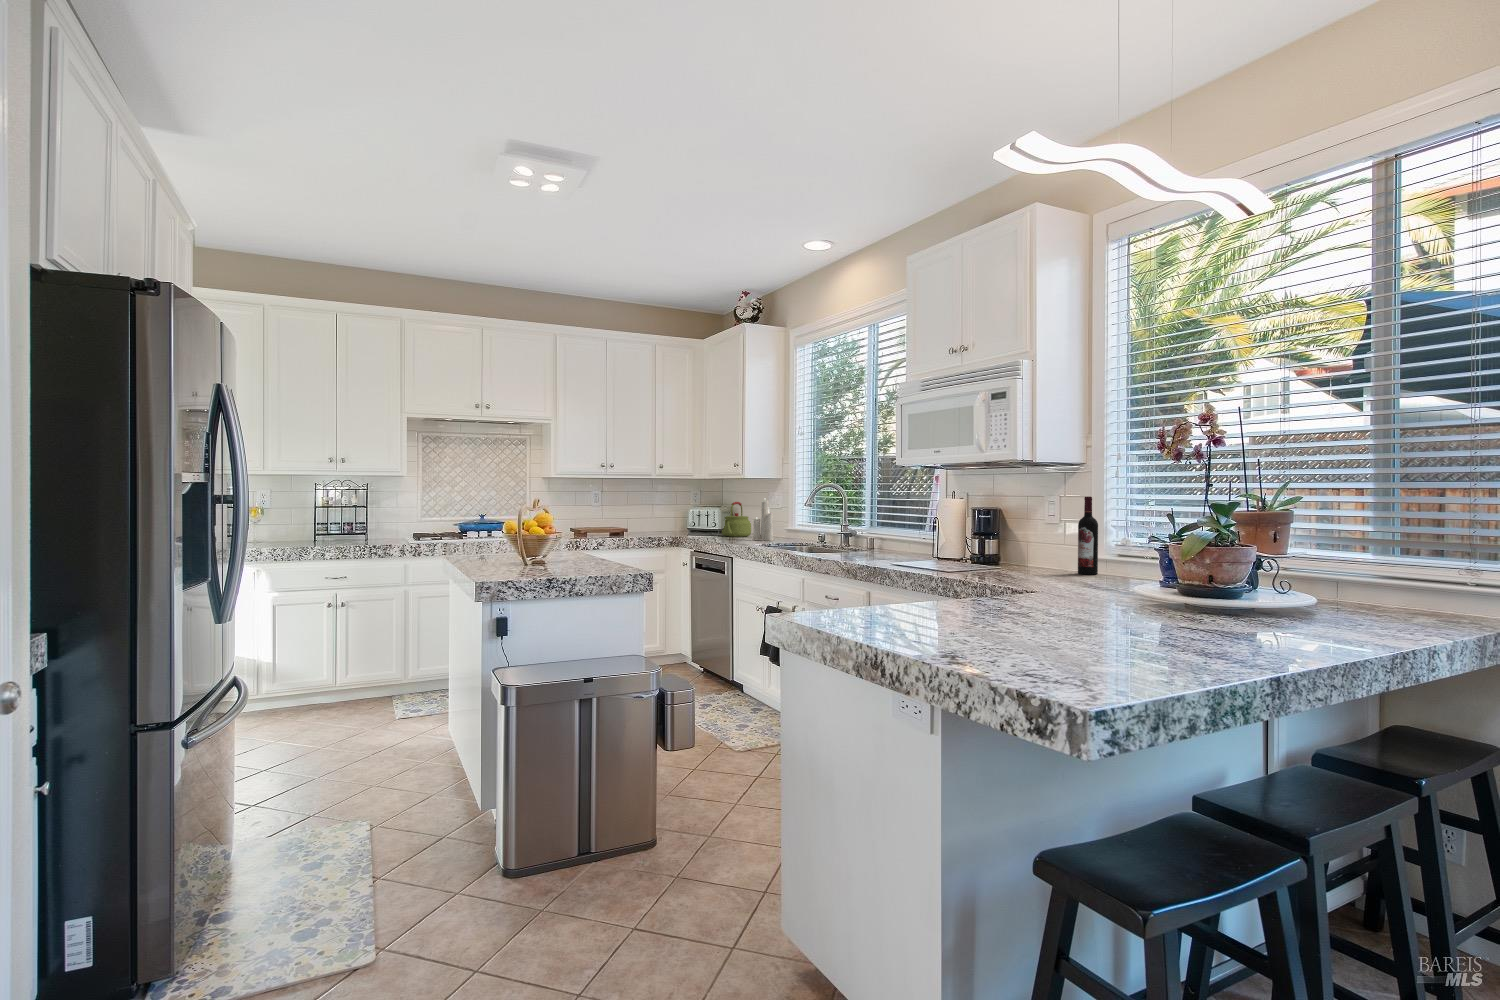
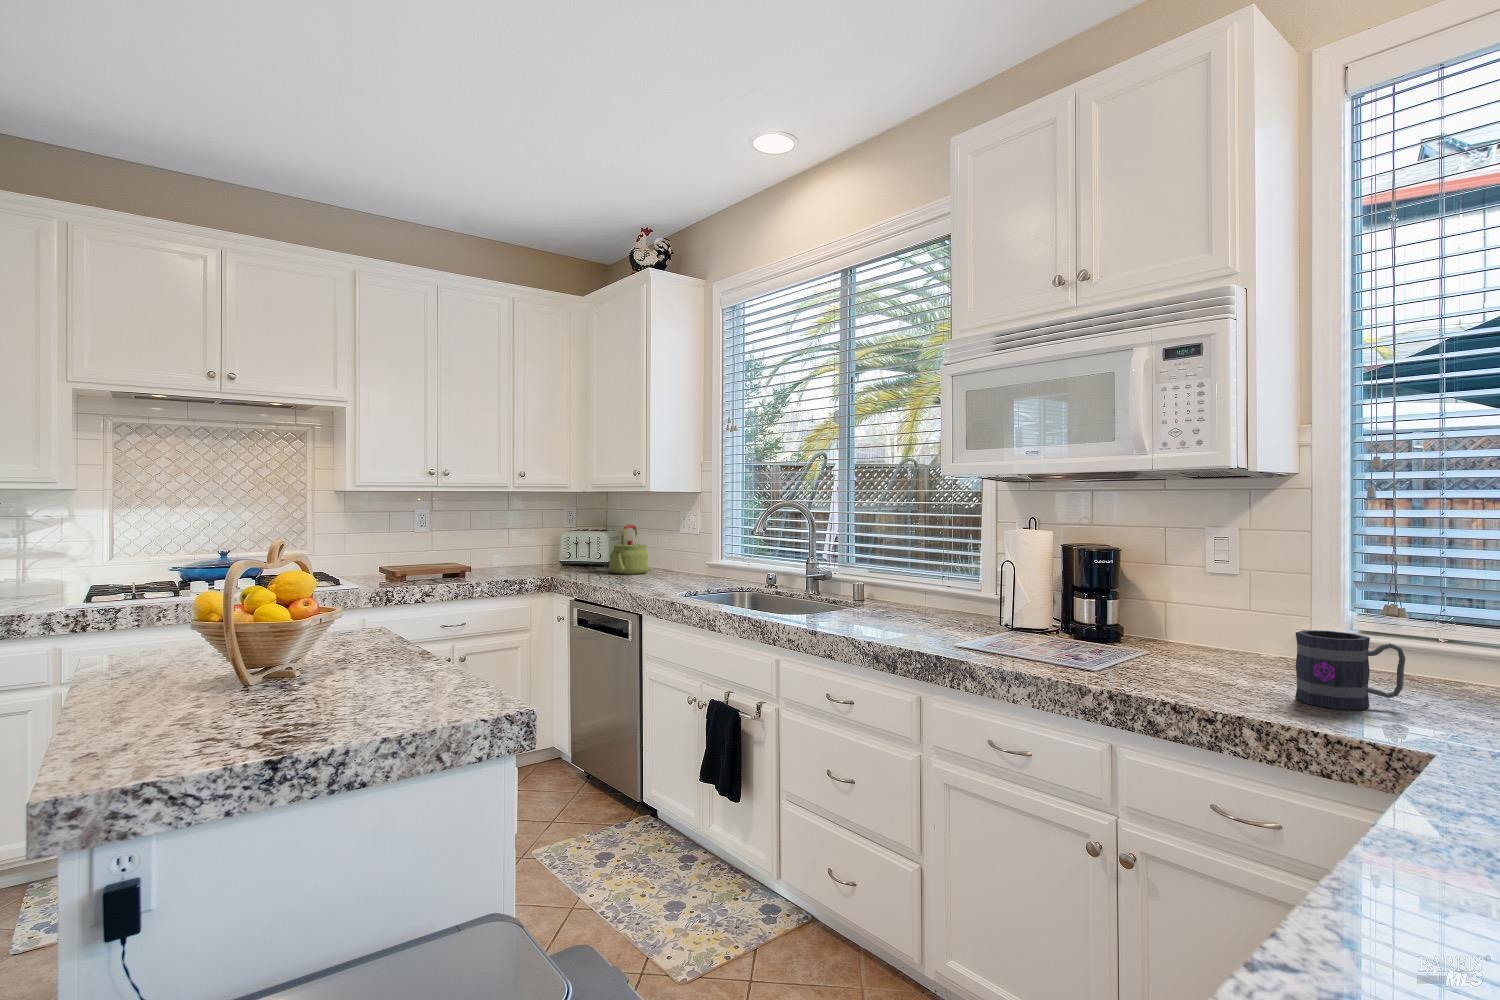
wine bottle: present [1078,497,1098,575] -> none [1279,531,1317,665]
candle: present [753,500,774,541] -> none [659,512,691,582]
mug: none [1034,546,1081,584] -> present [1295,630,1405,710]

